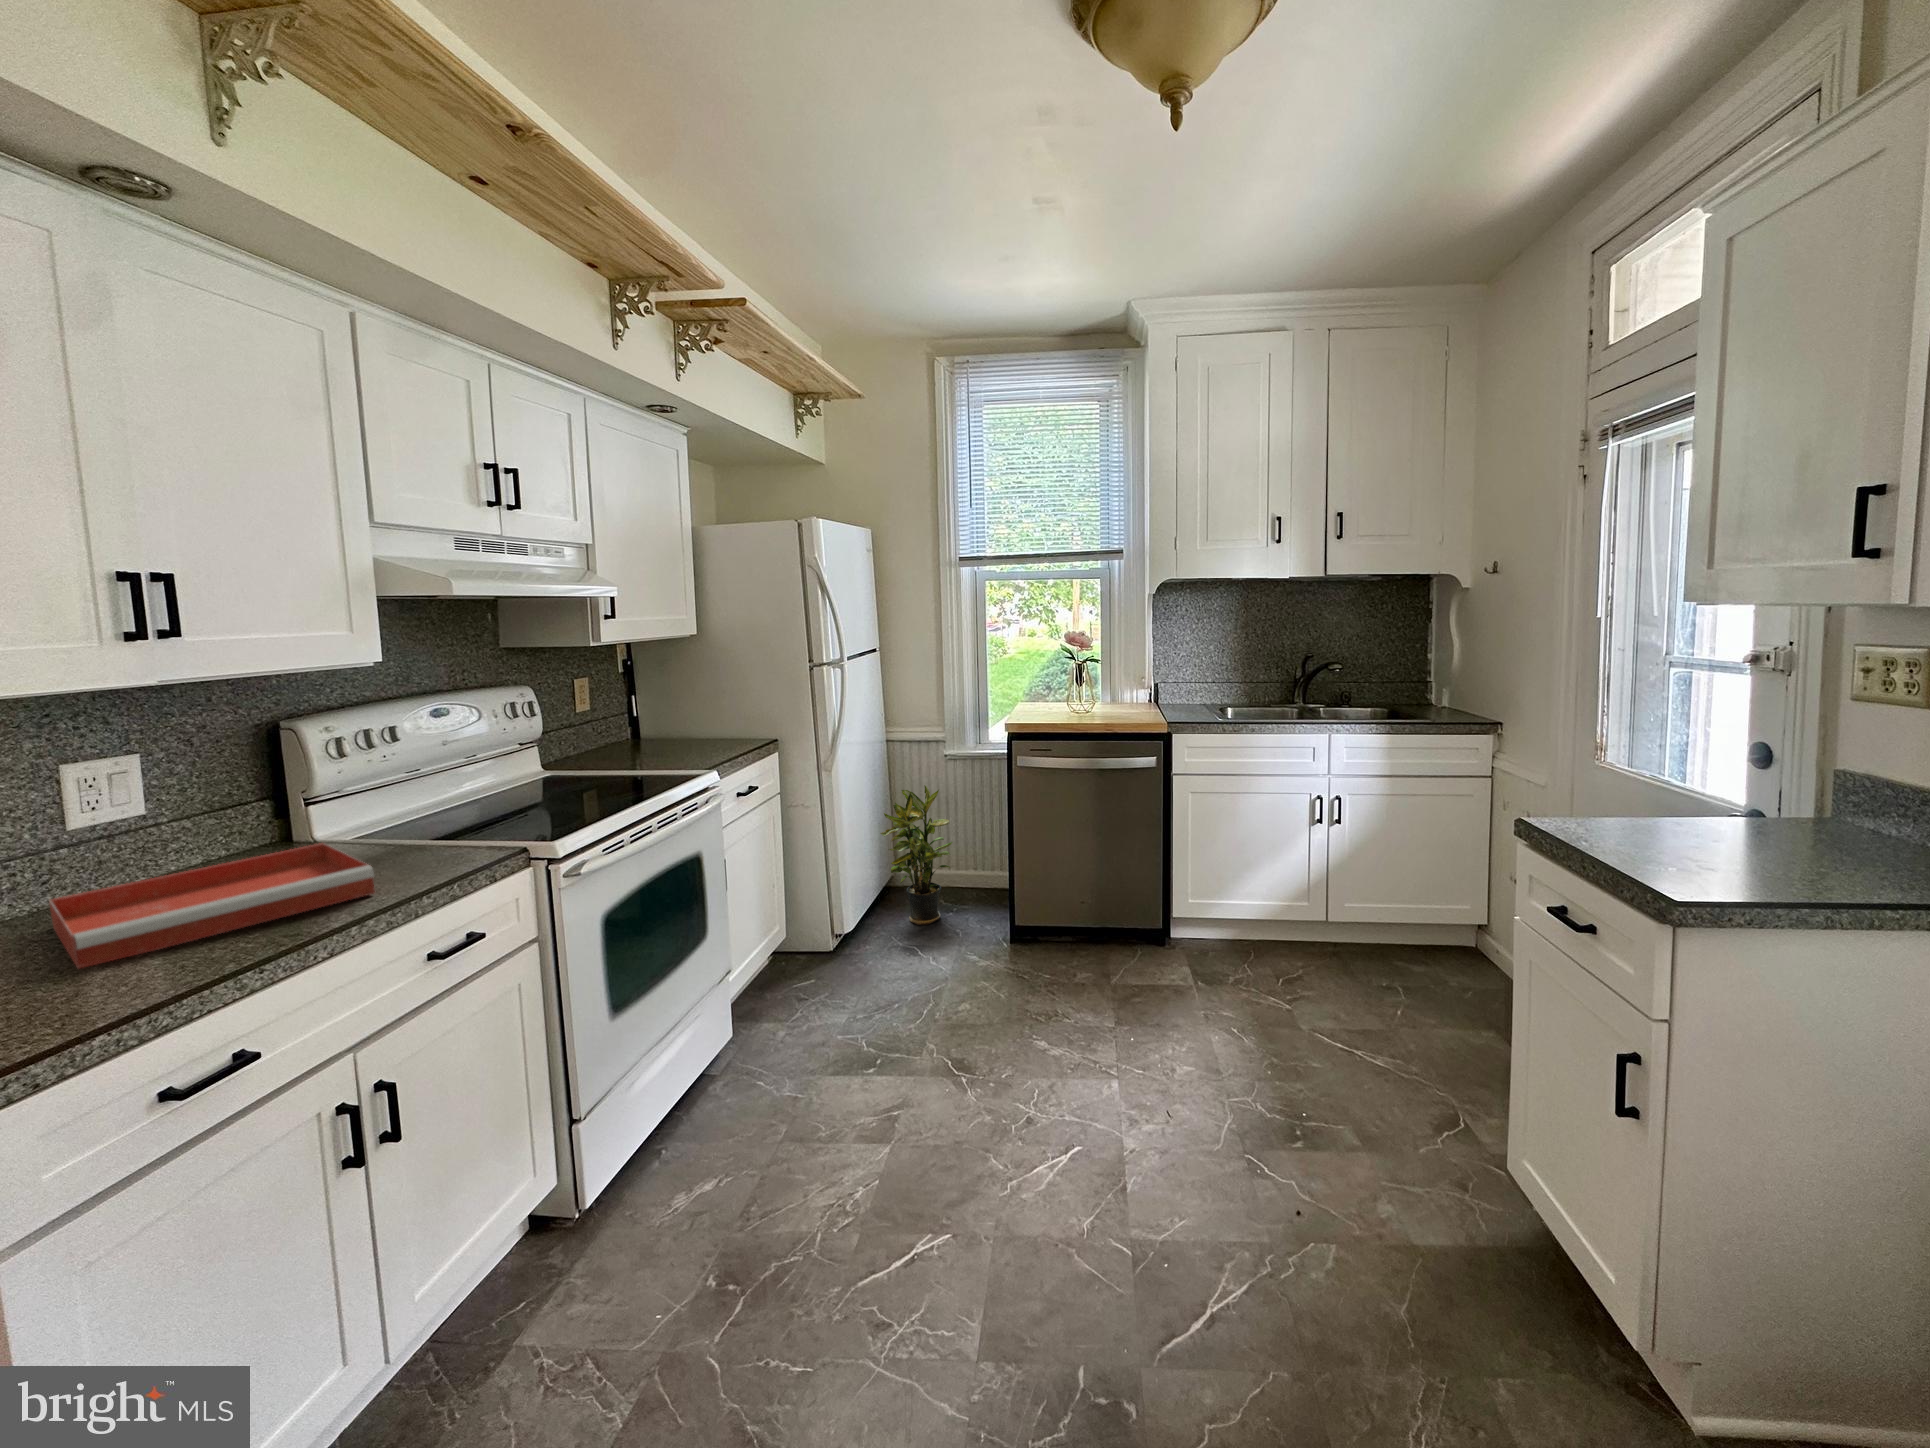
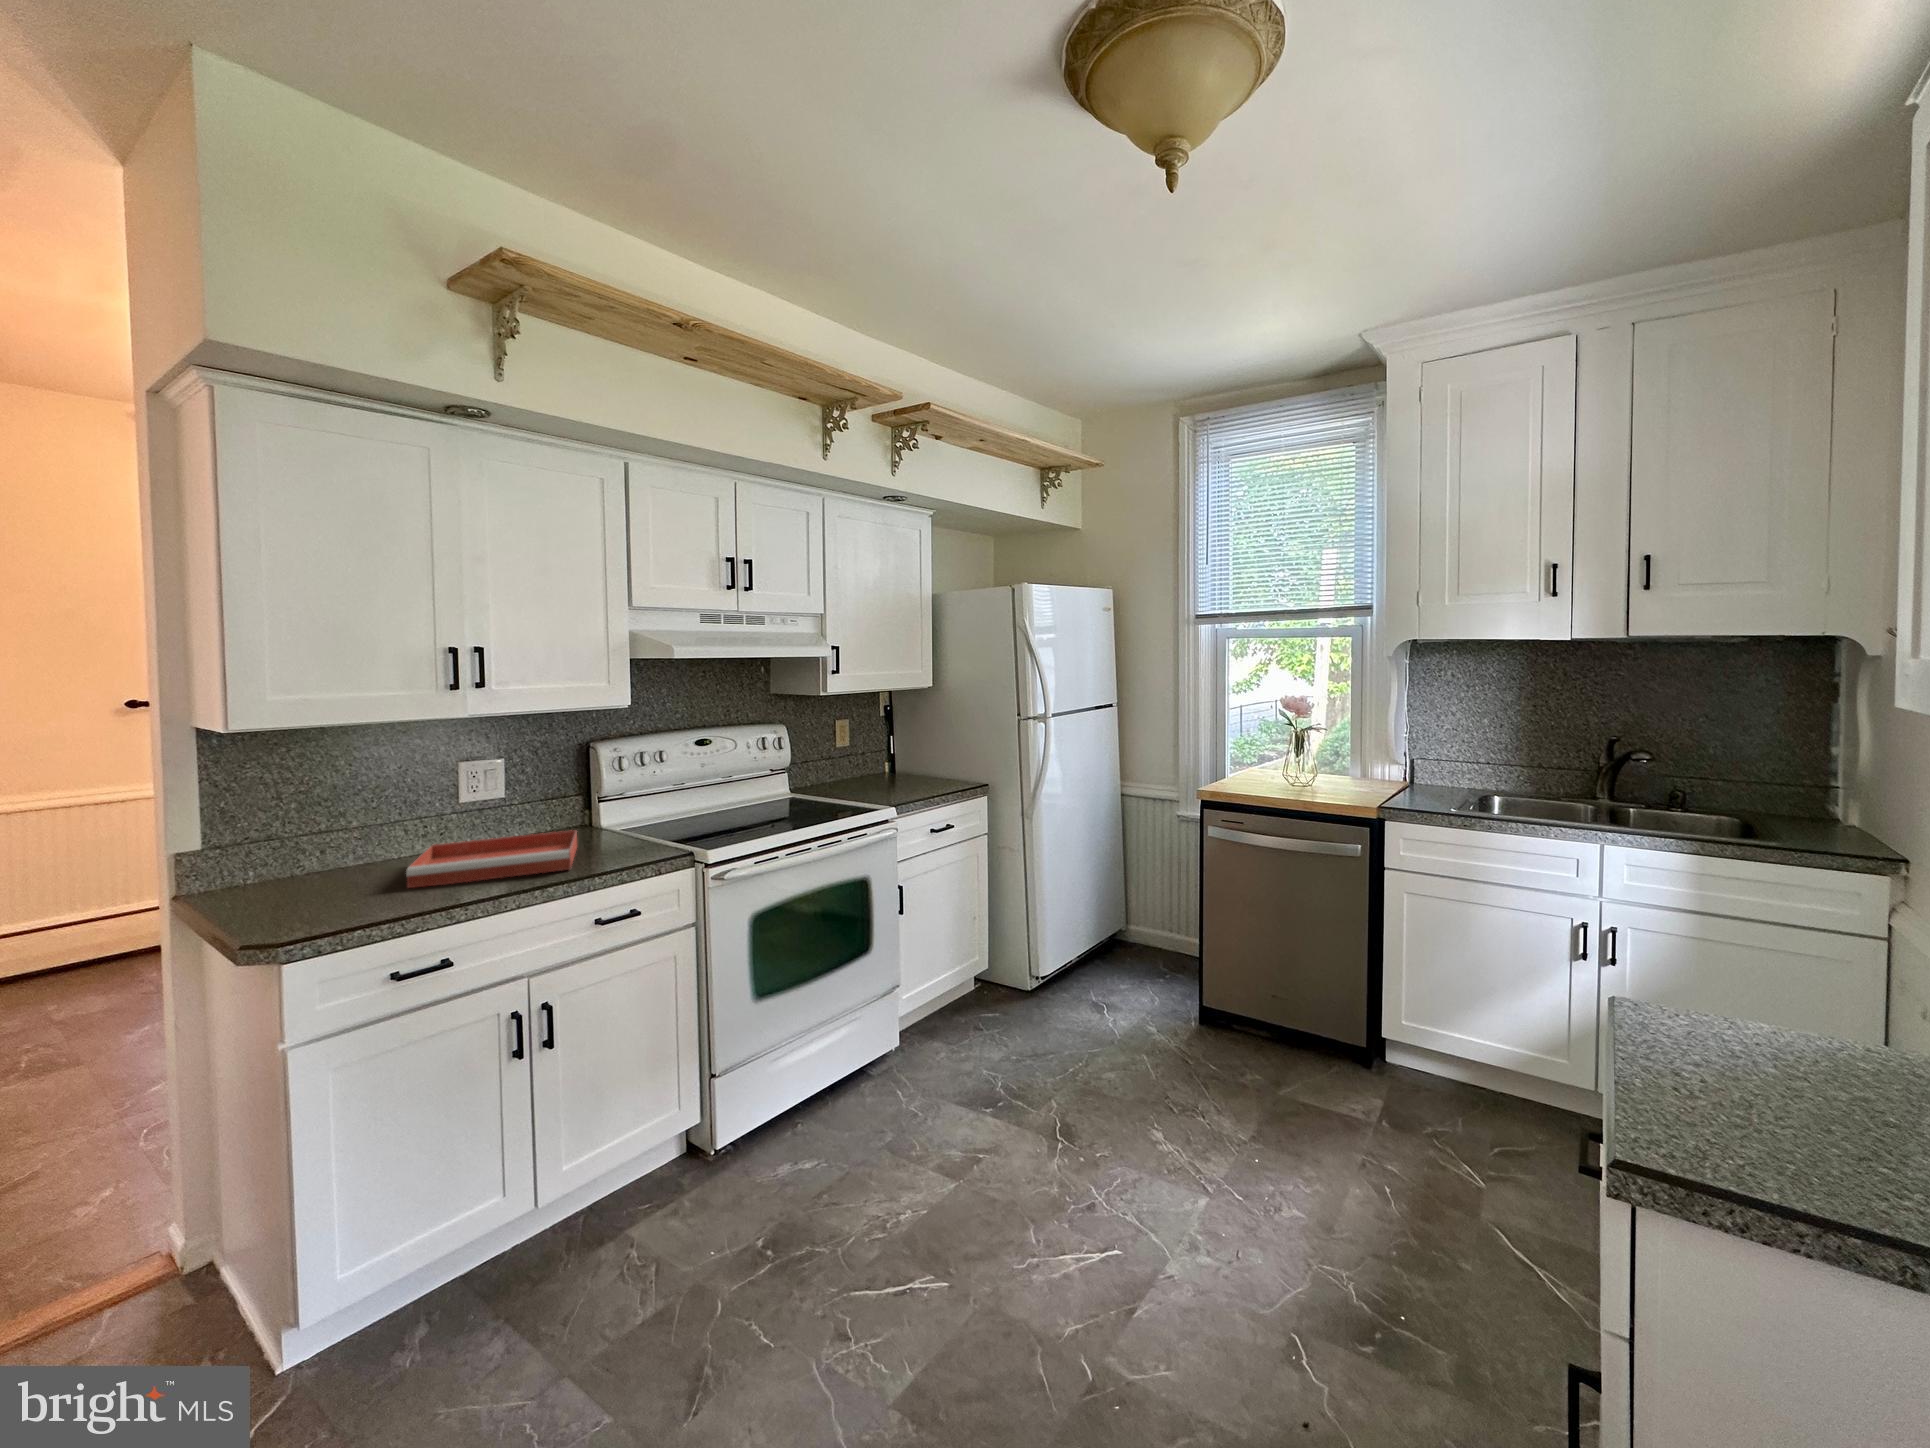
potted plant: present [880,786,952,925] -> none [1088,843,1158,988]

